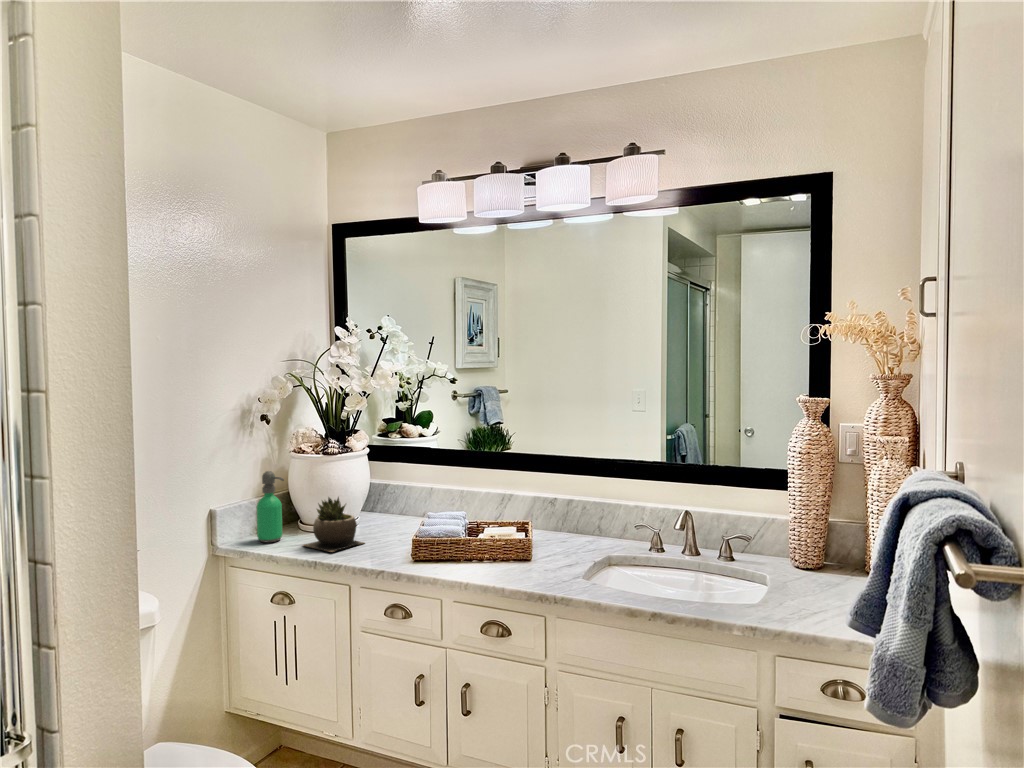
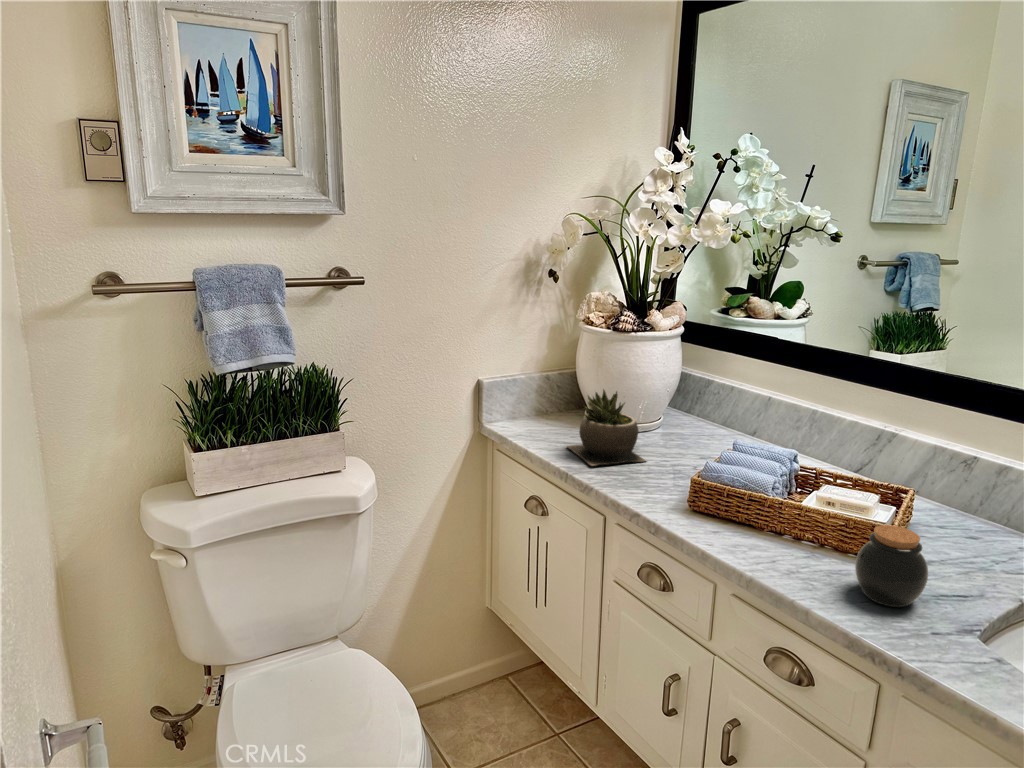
soap dispenser: present [257,471,284,542] -> none [524,342,557,433]
jar: none [520,533,554,575] -> present [855,525,928,607]

